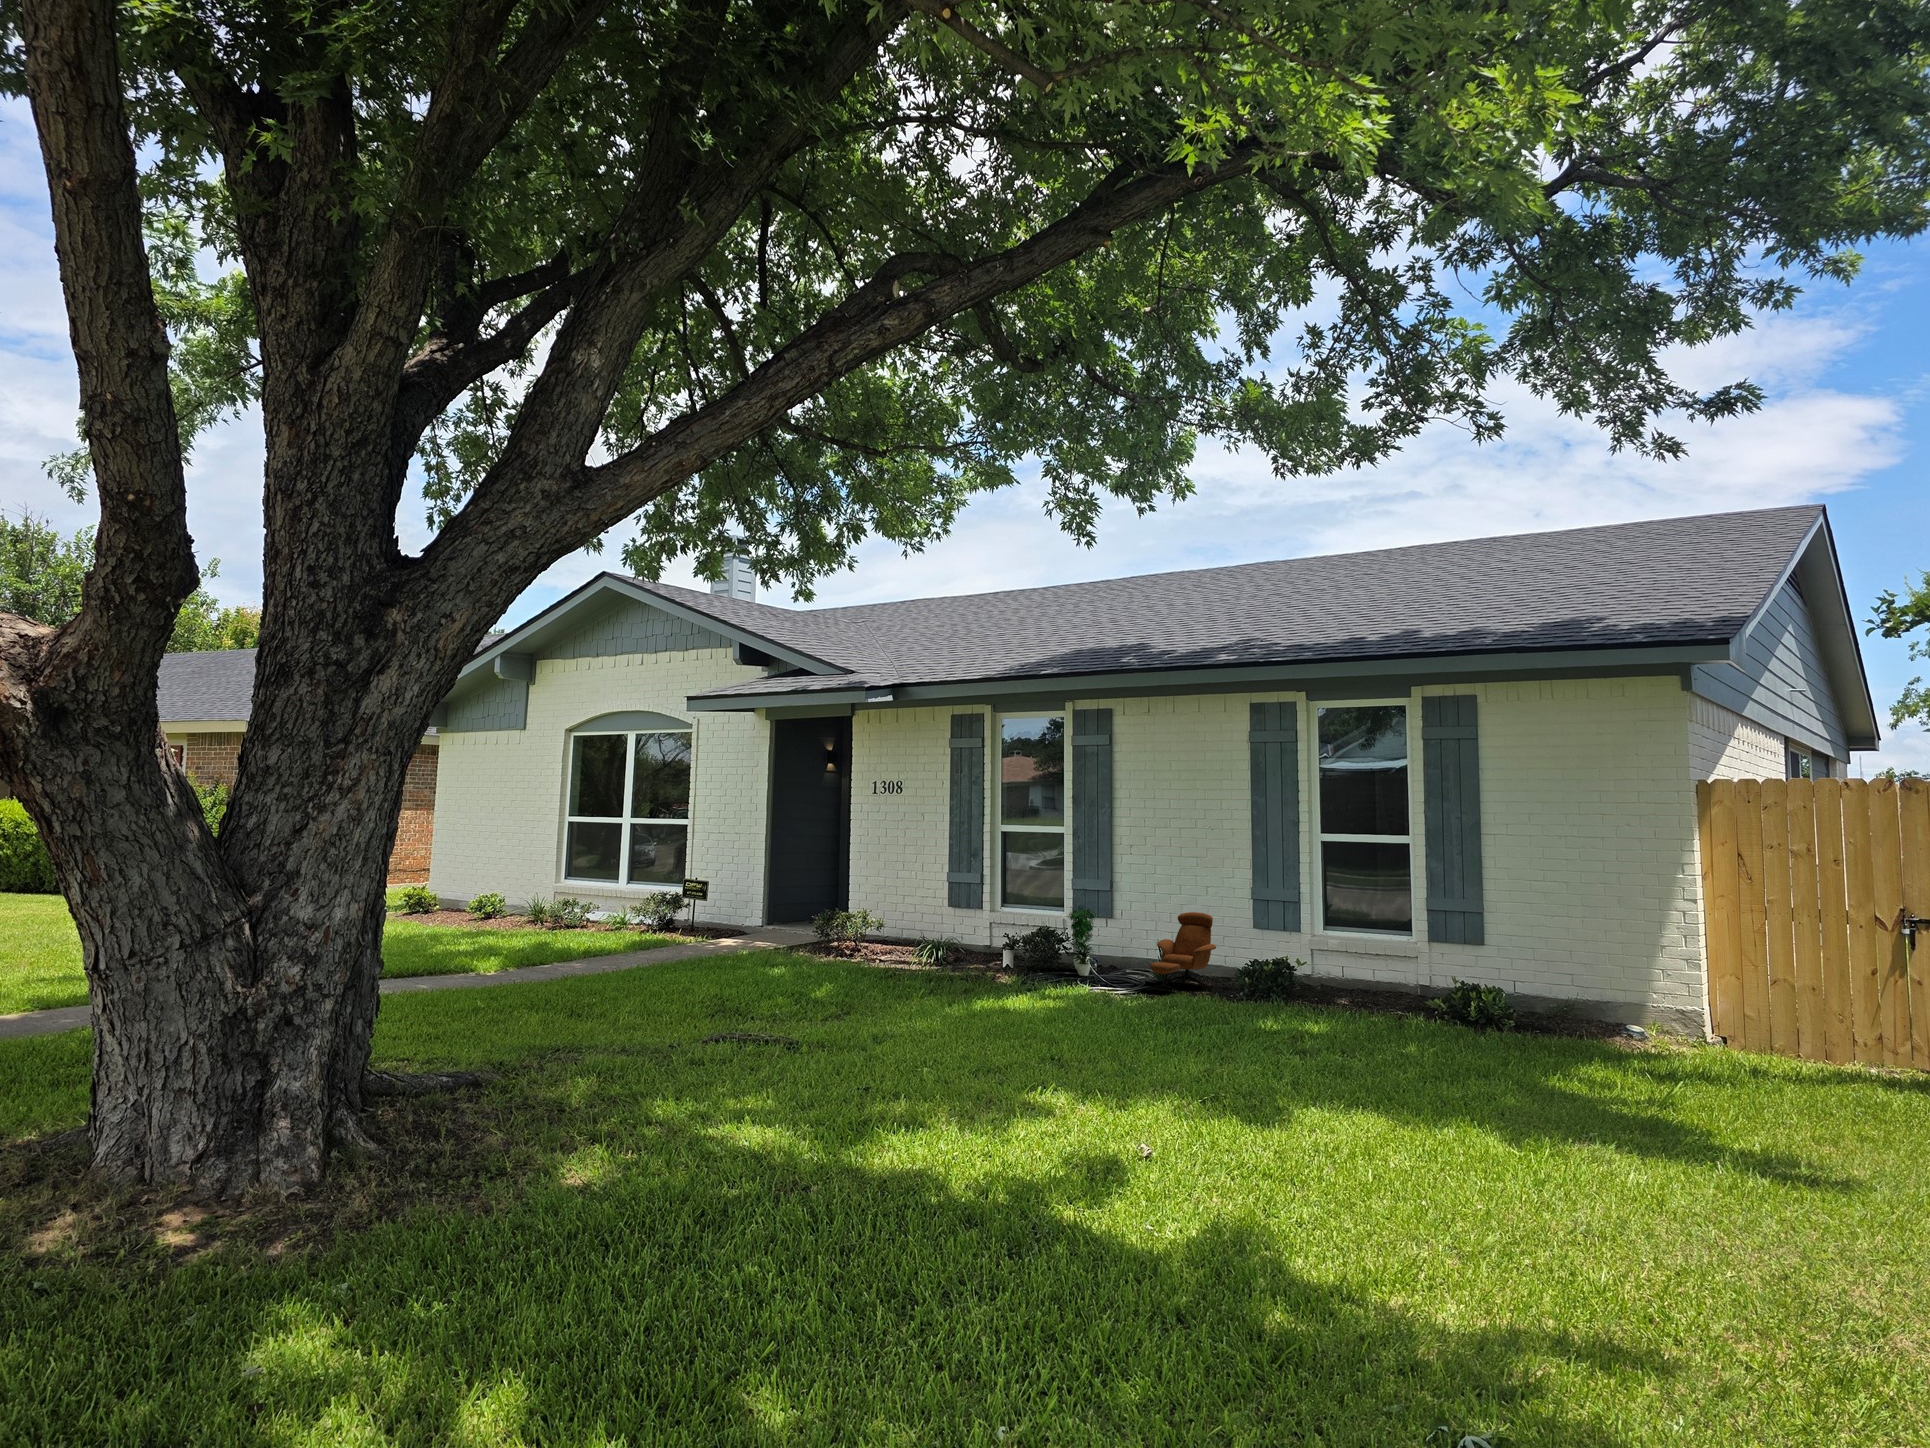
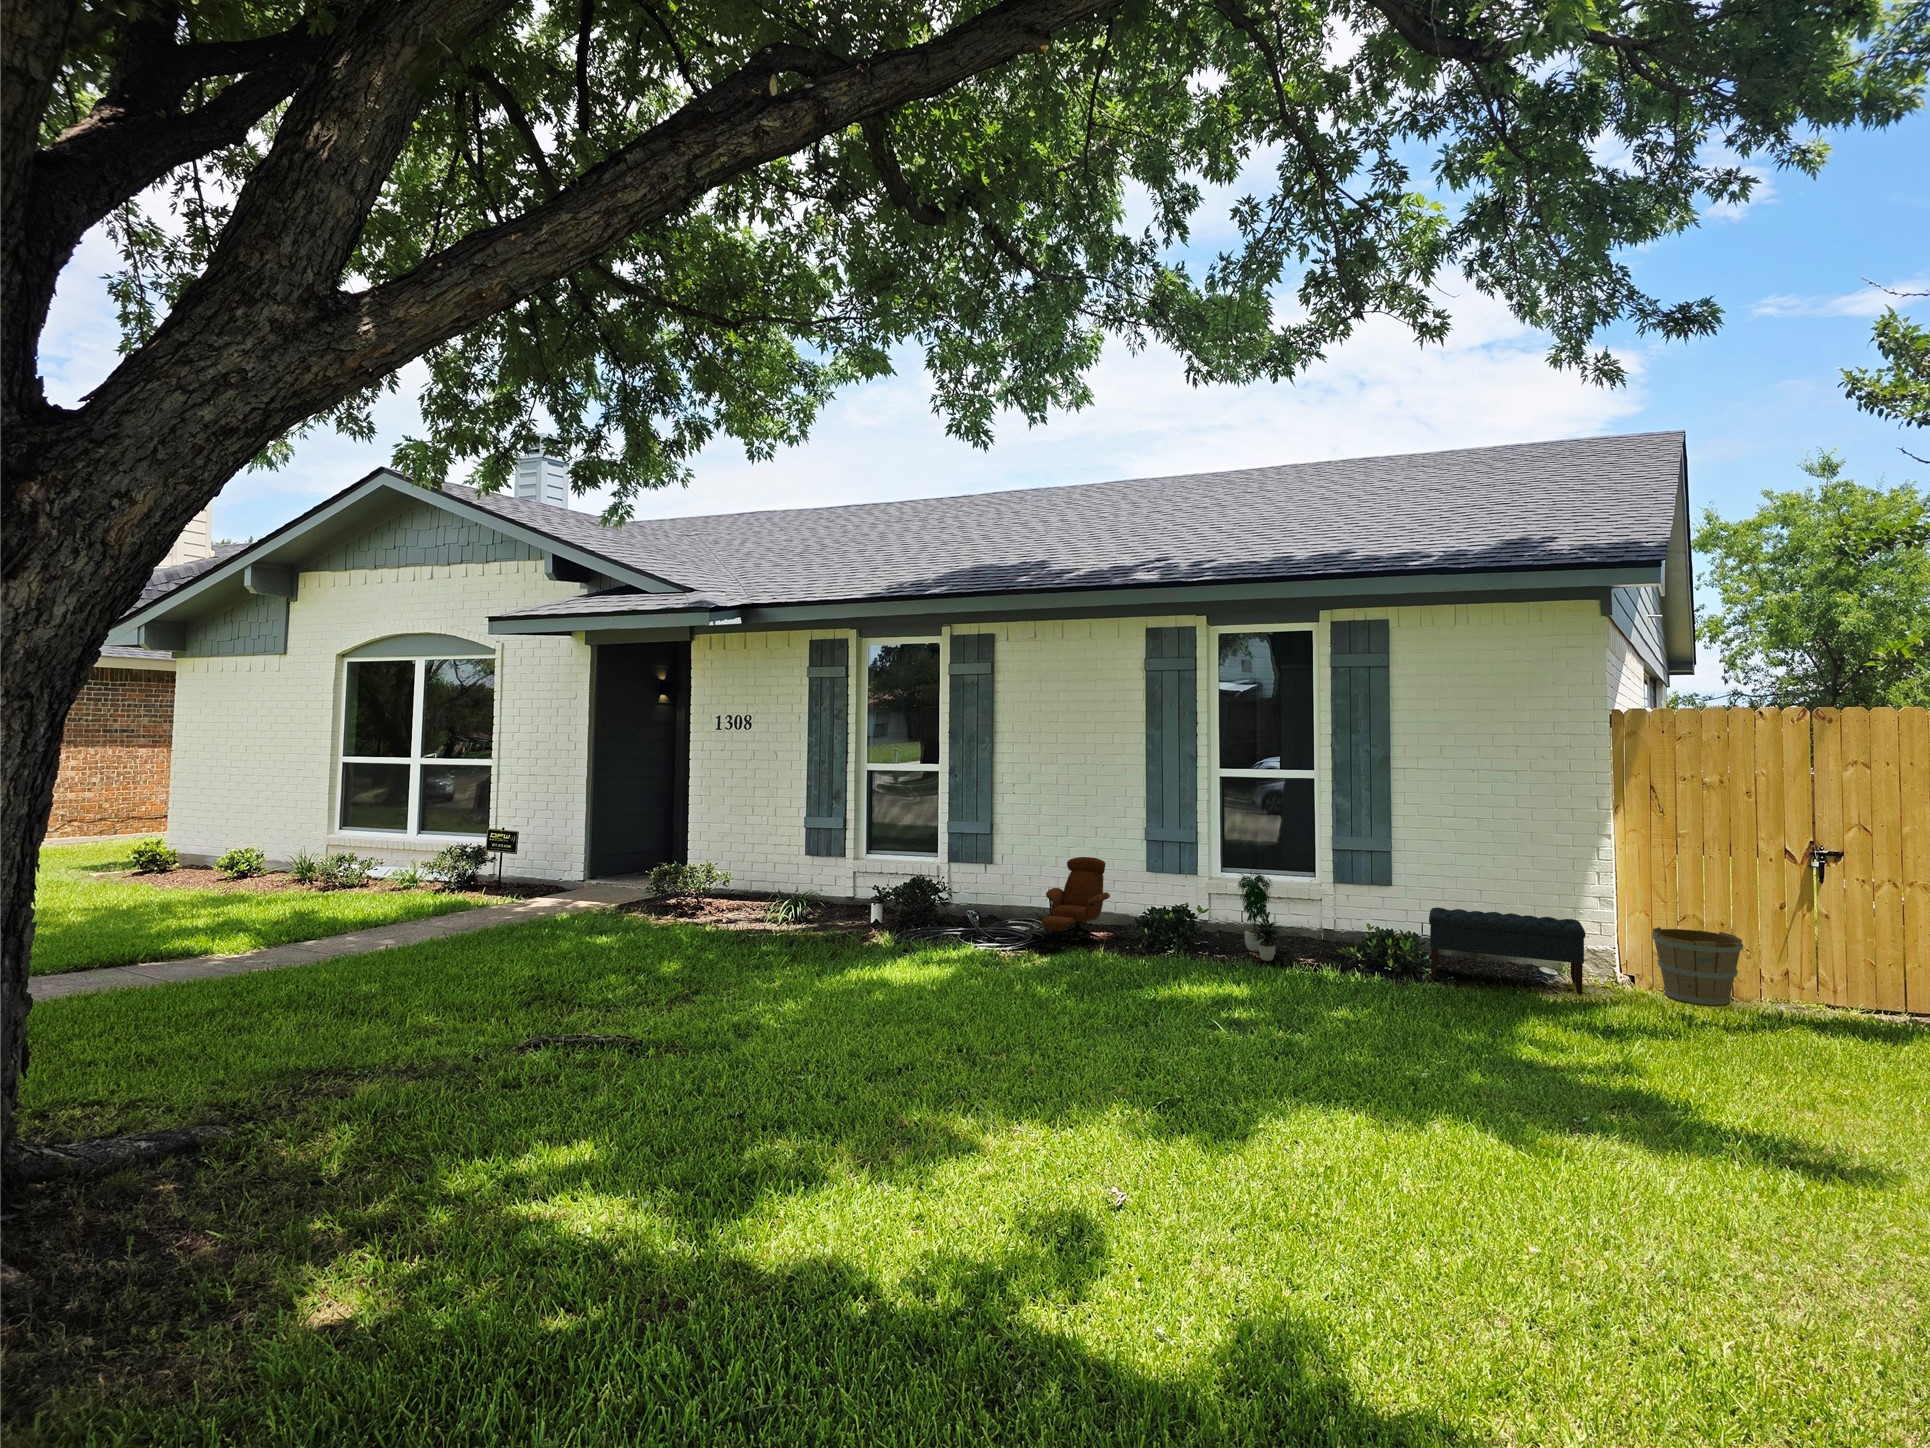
potted plant: present [1068,906,1096,976] -> present [1238,871,1281,961]
bench: none [1511,964,1668,1049] -> present [1429,907,1585,995]
wooden bucket: none [1738,988,1829,1064] -> present [1652,927,1743,1006]

